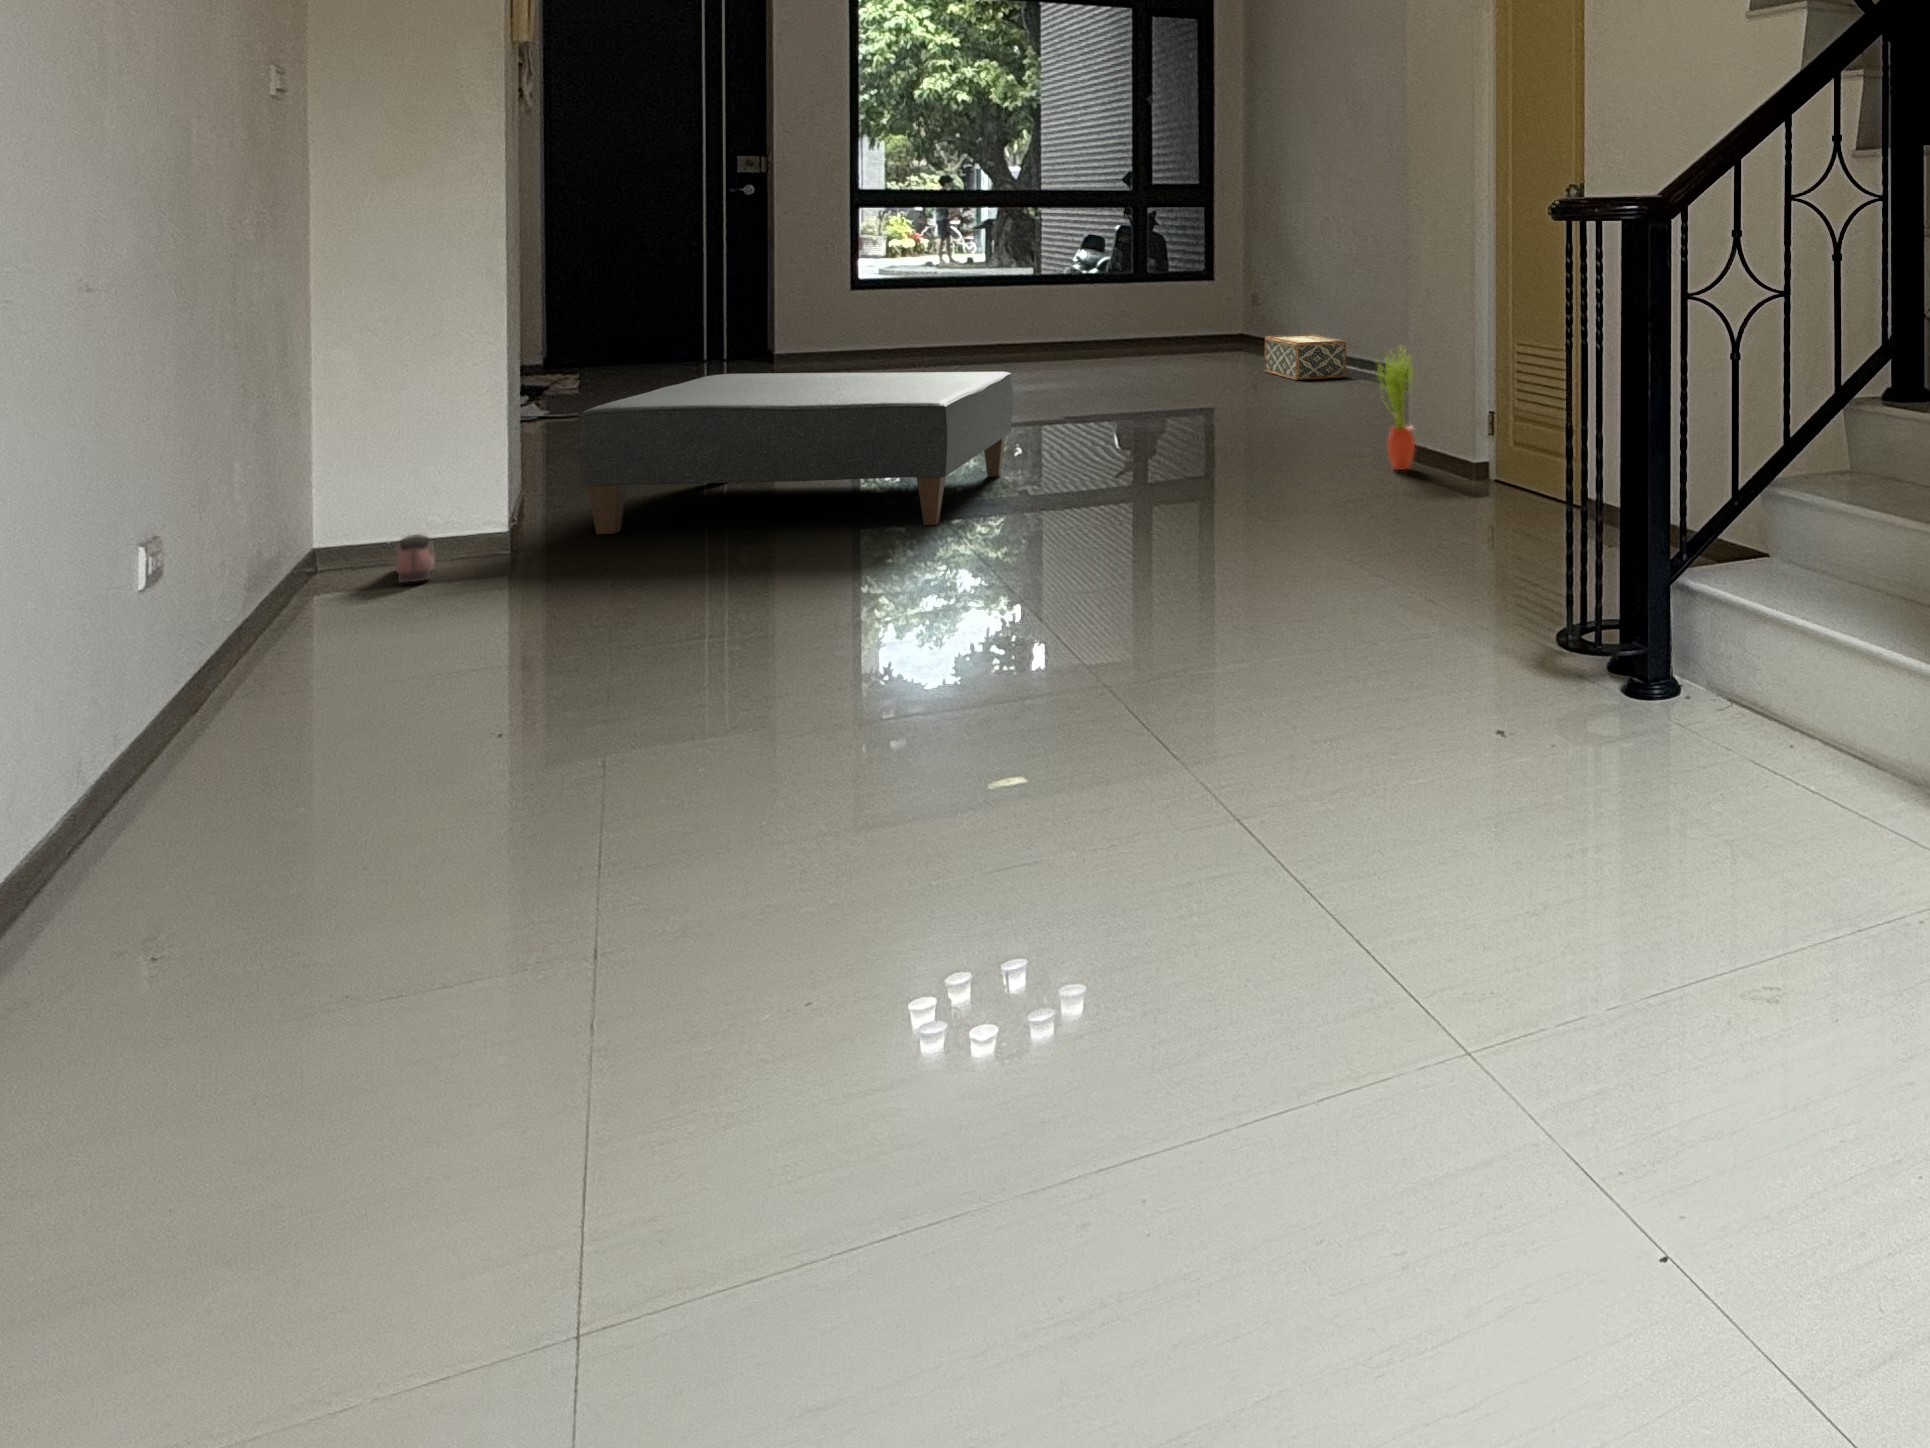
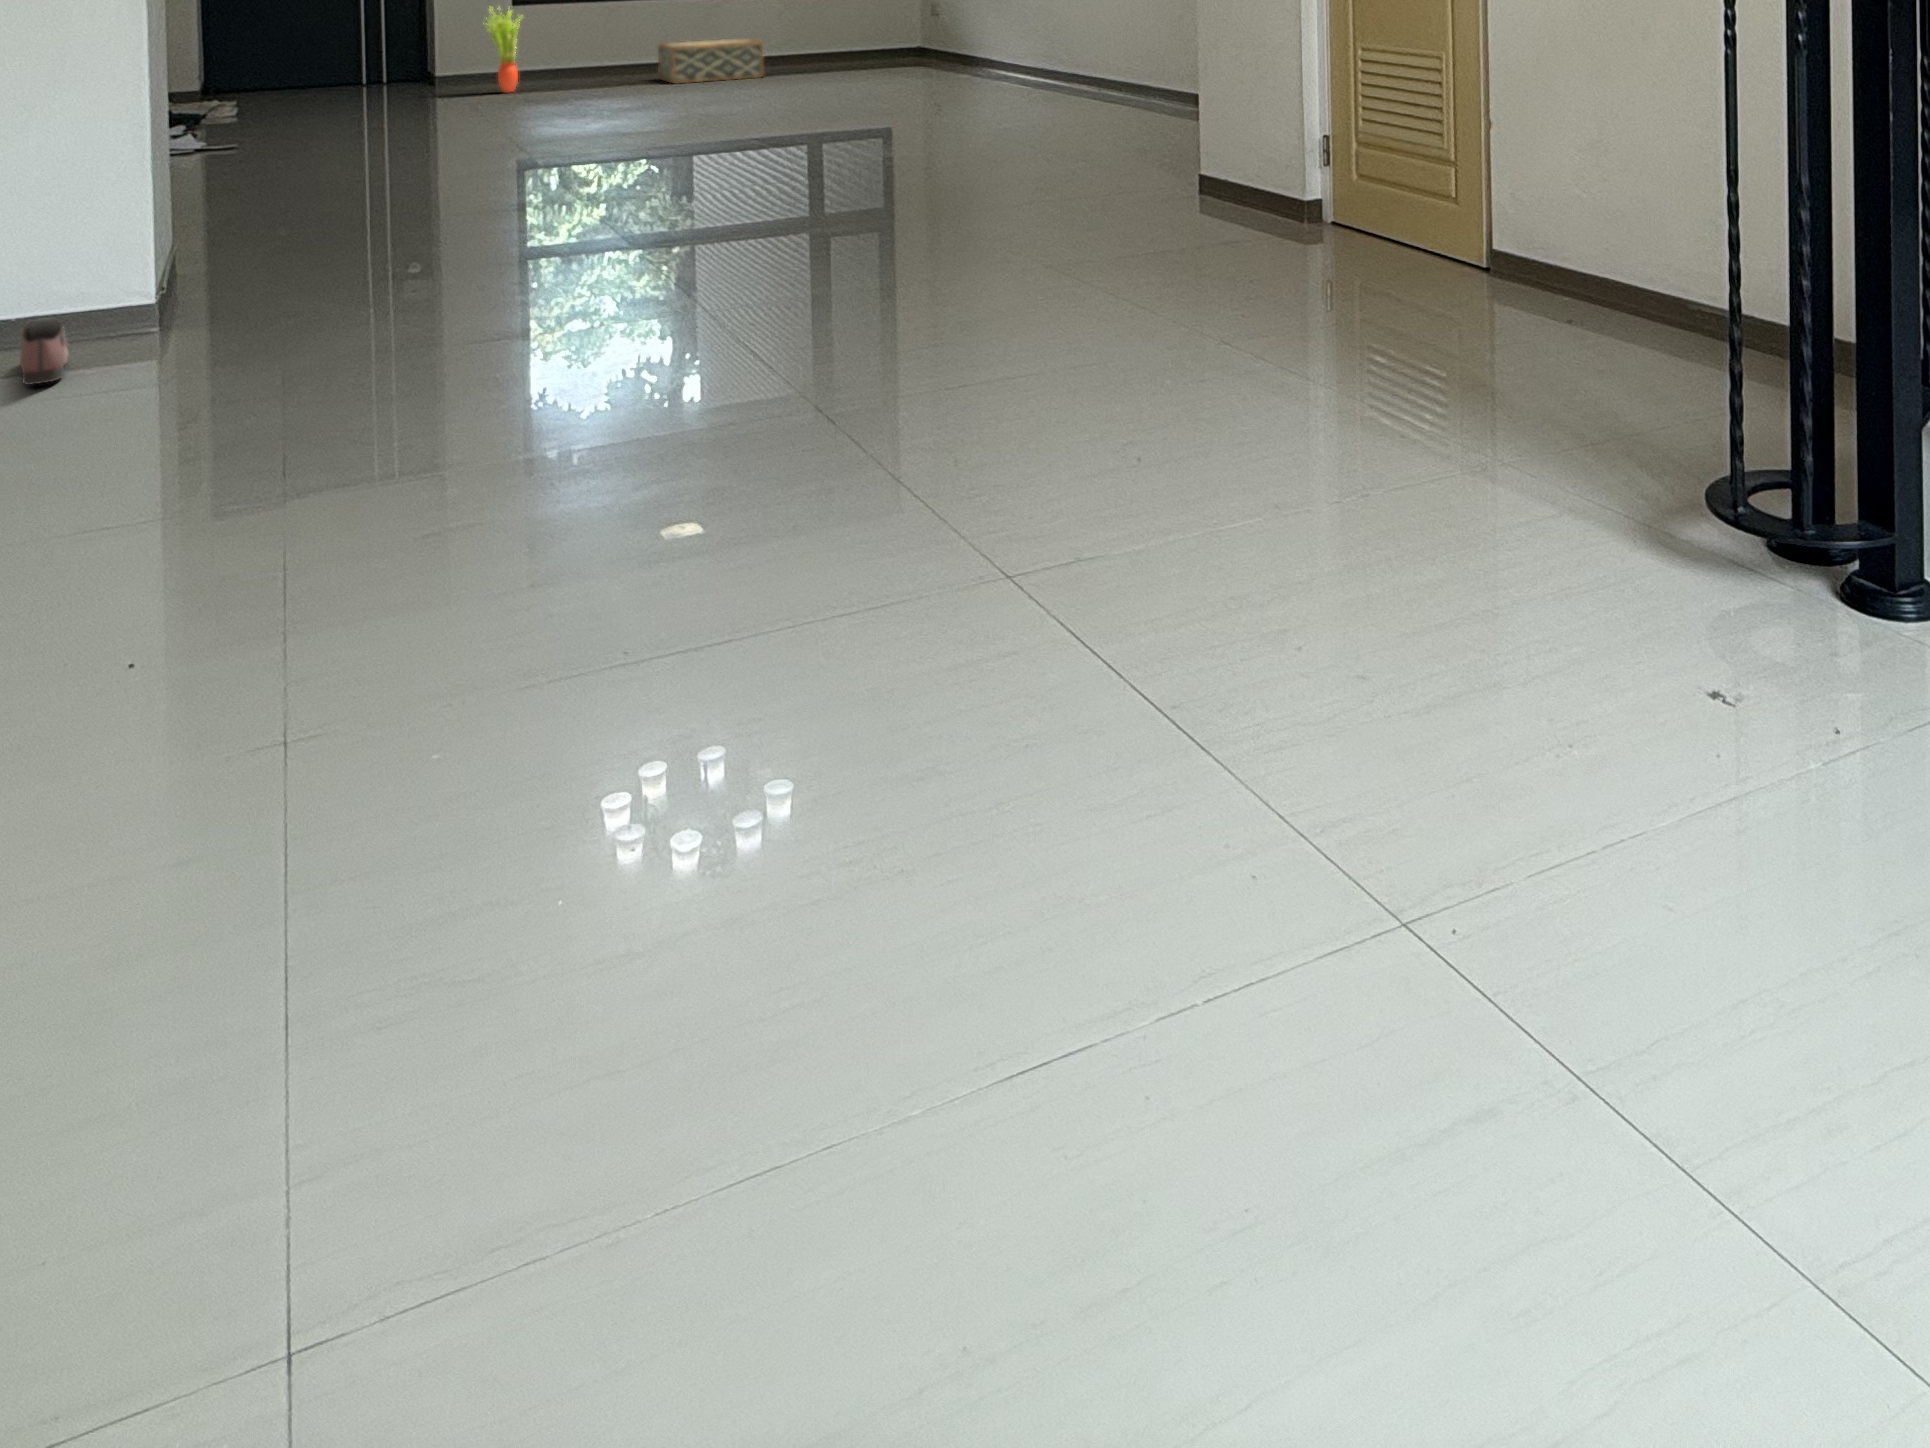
woven basket: present [1264,334,1346,380] -> present [658,38,764,83]
potted plant: present [1377,347,1415,470] -> present [483,10,520,92]
ottoman: present [578,372,1013,534] -> none [240,93,738,307]

